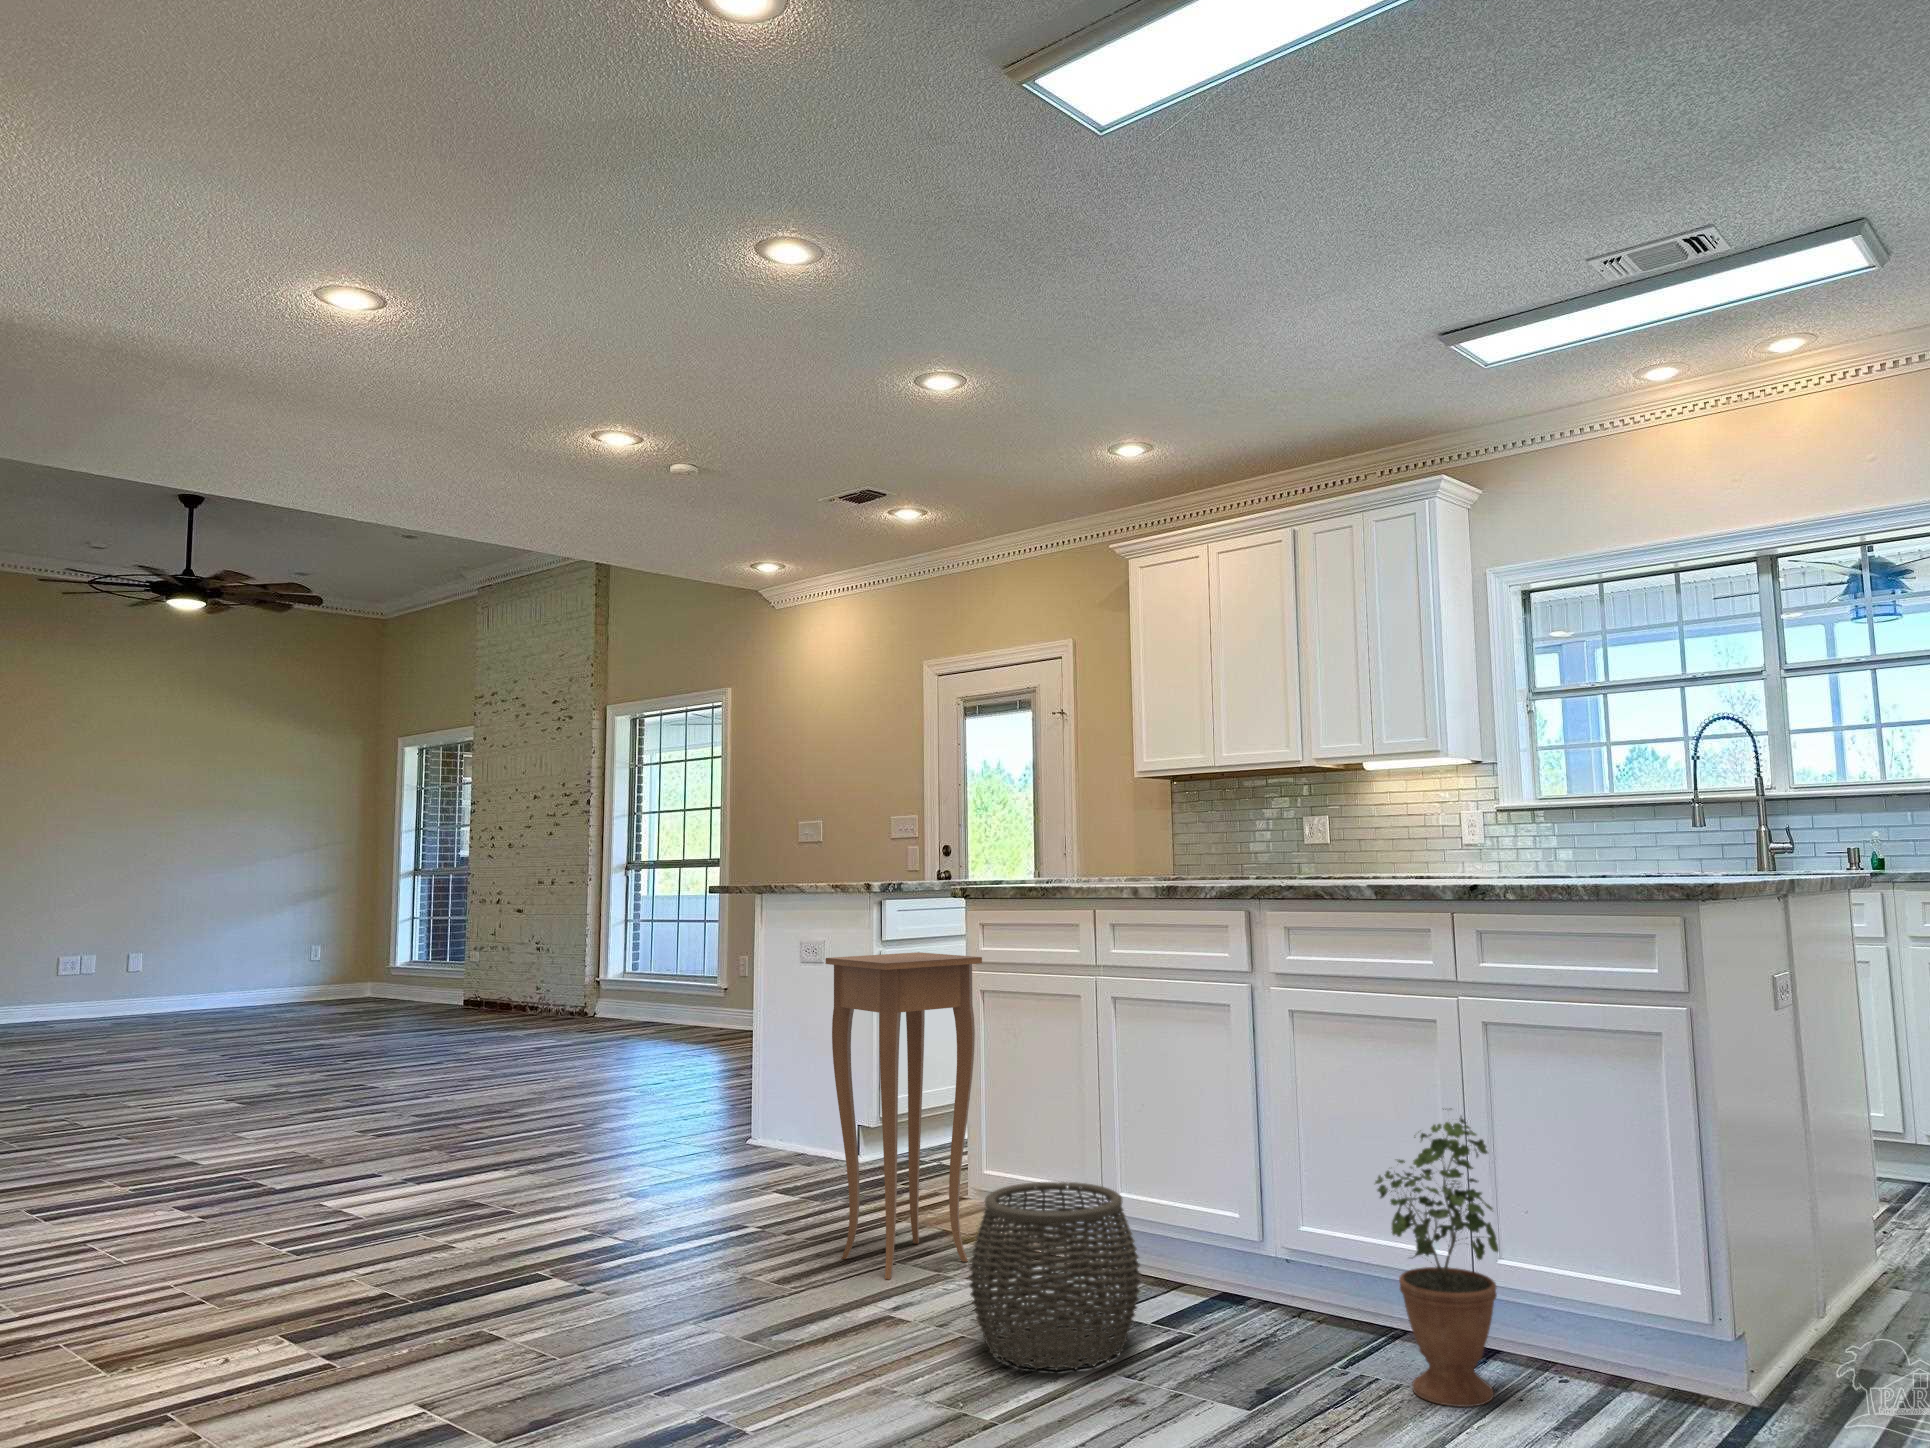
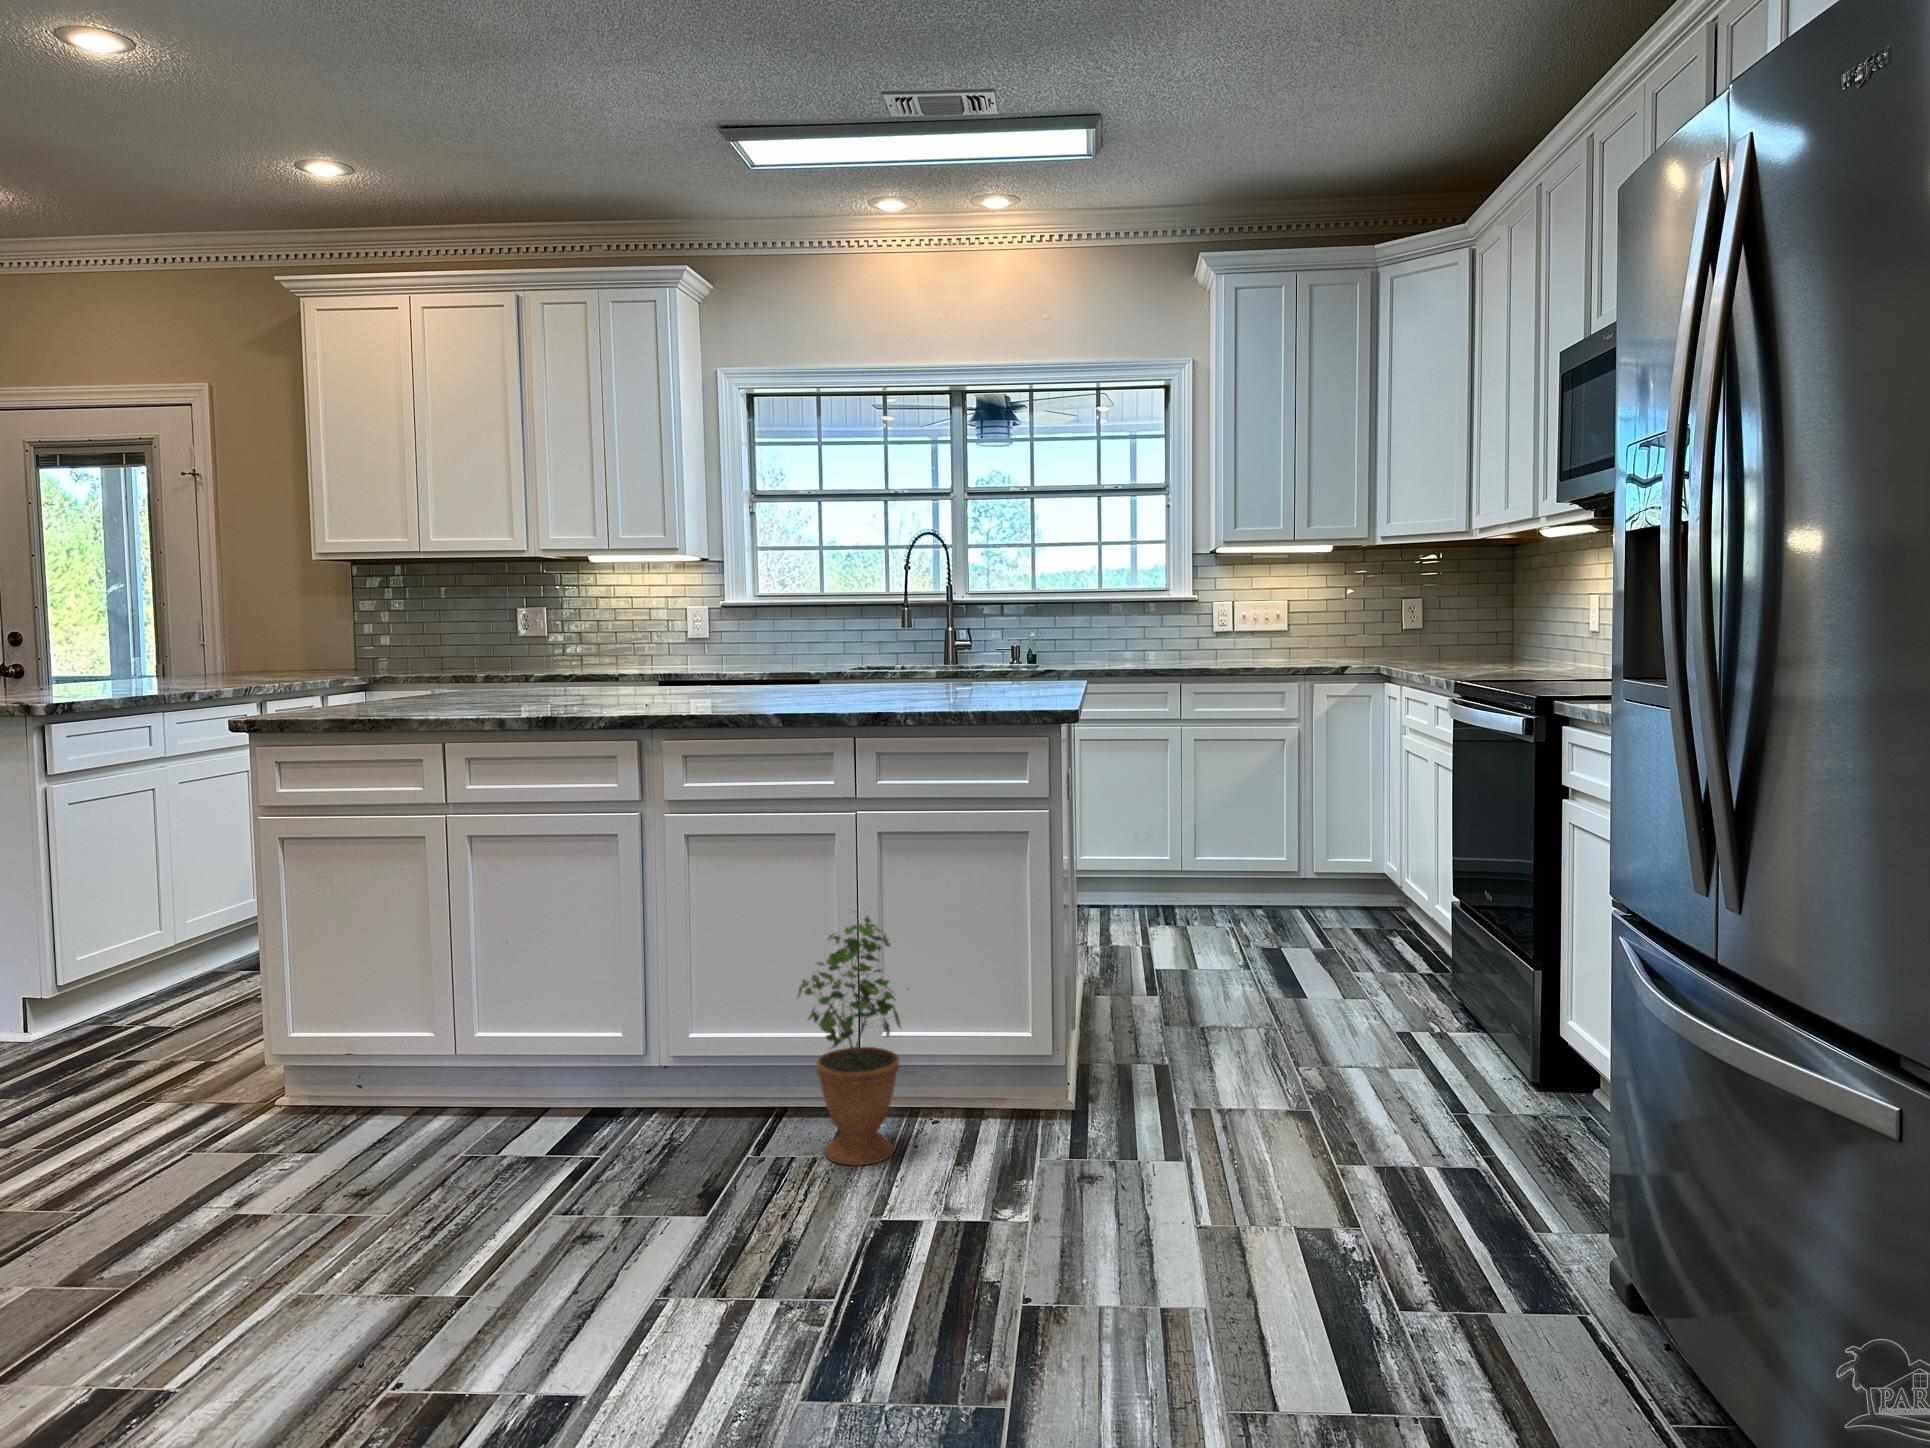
side table: present [825,952,982,1279] -> none [65,793,291,1177]
woven basket: present [969,1182,1141,1370] -> none [364,1032,560,1235]

